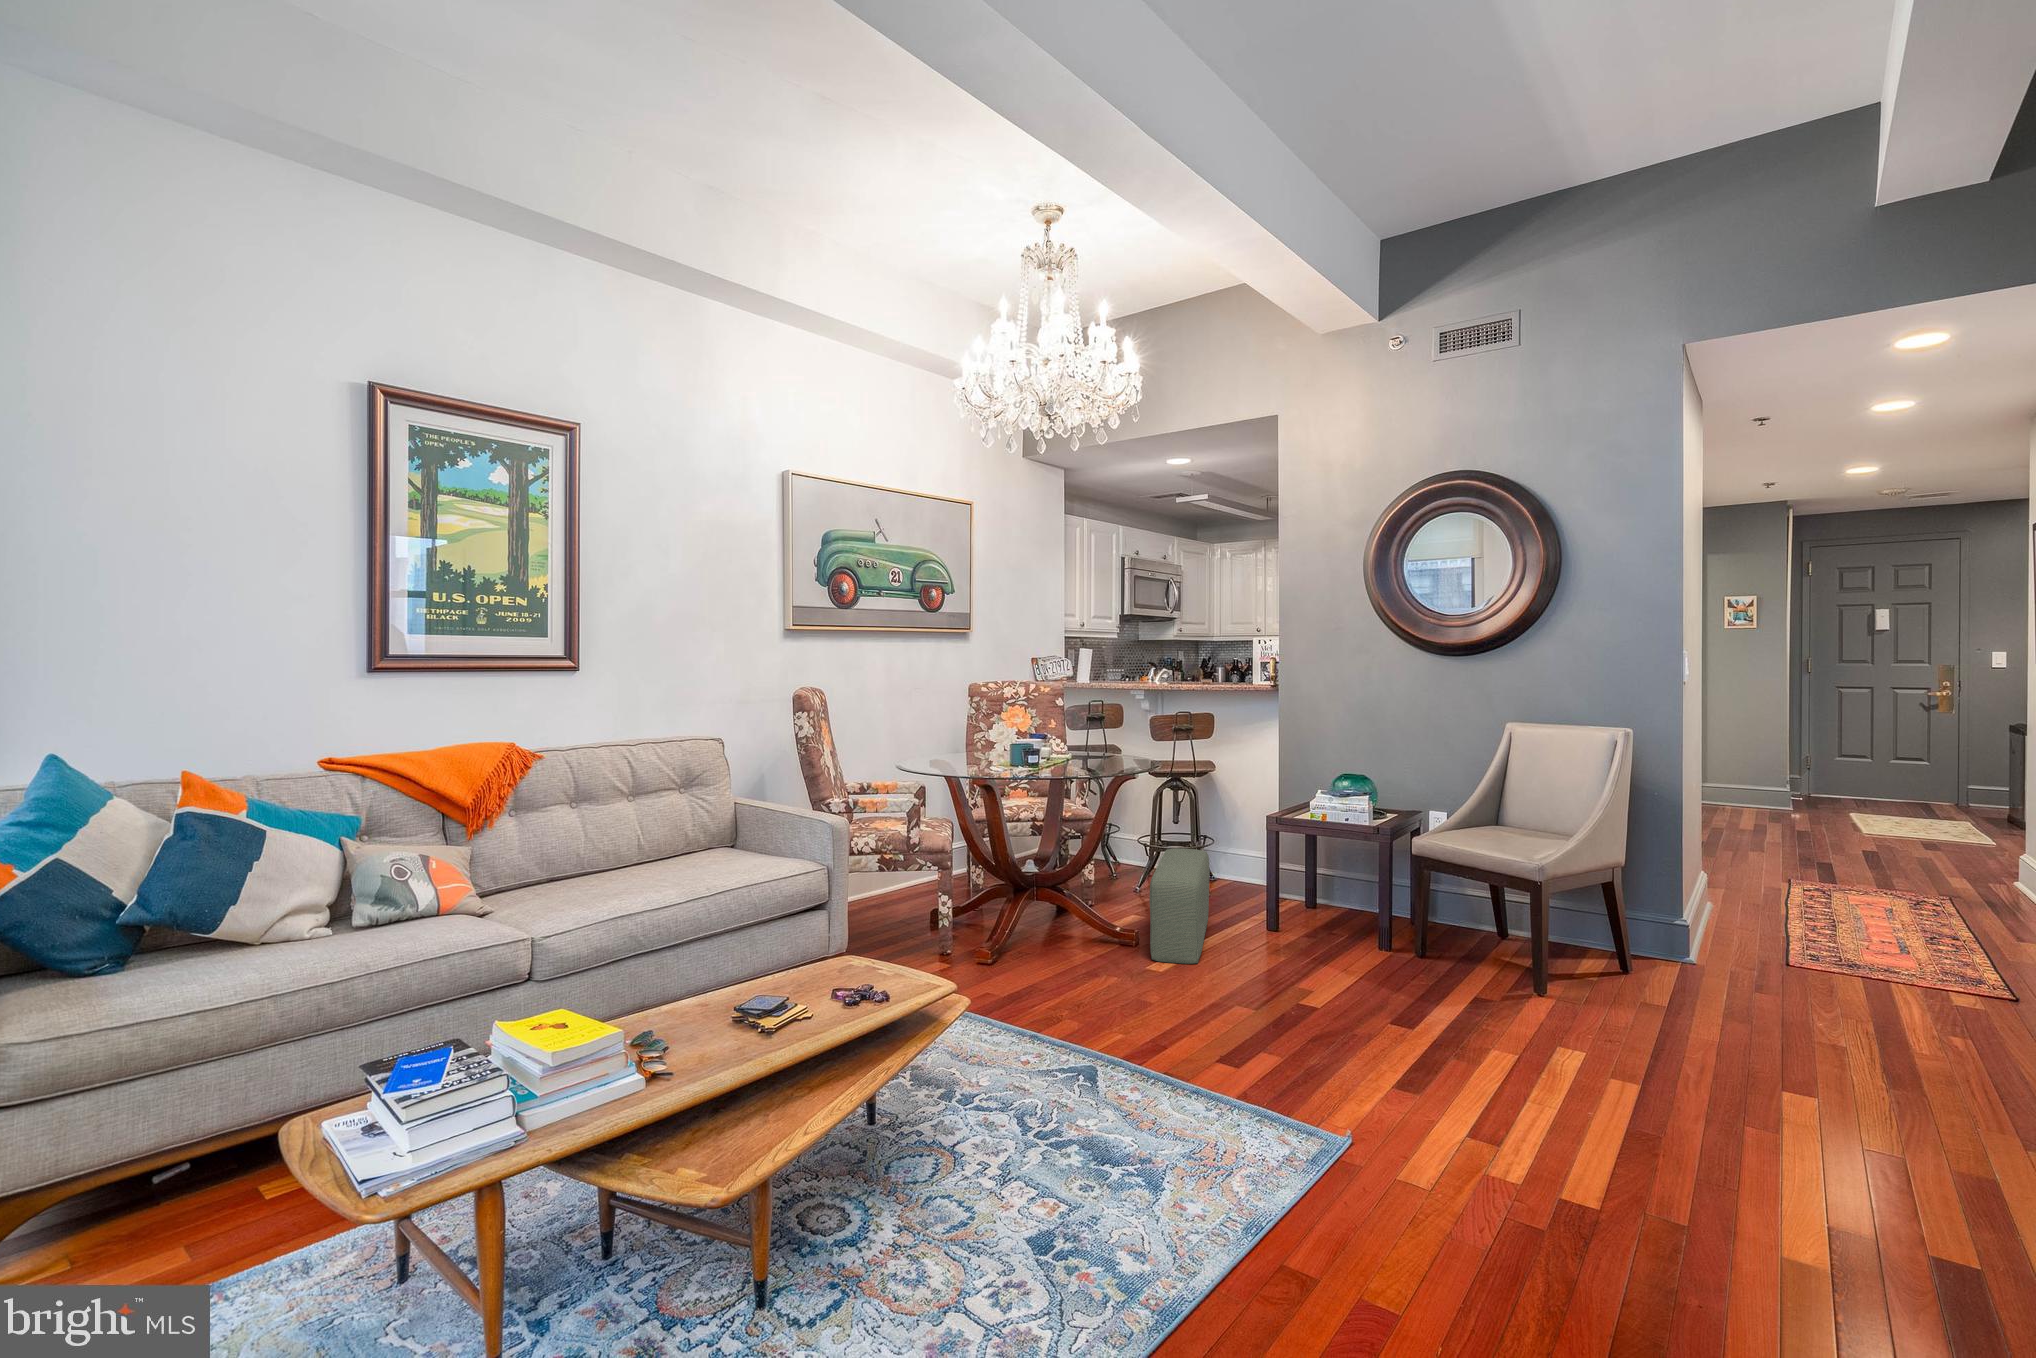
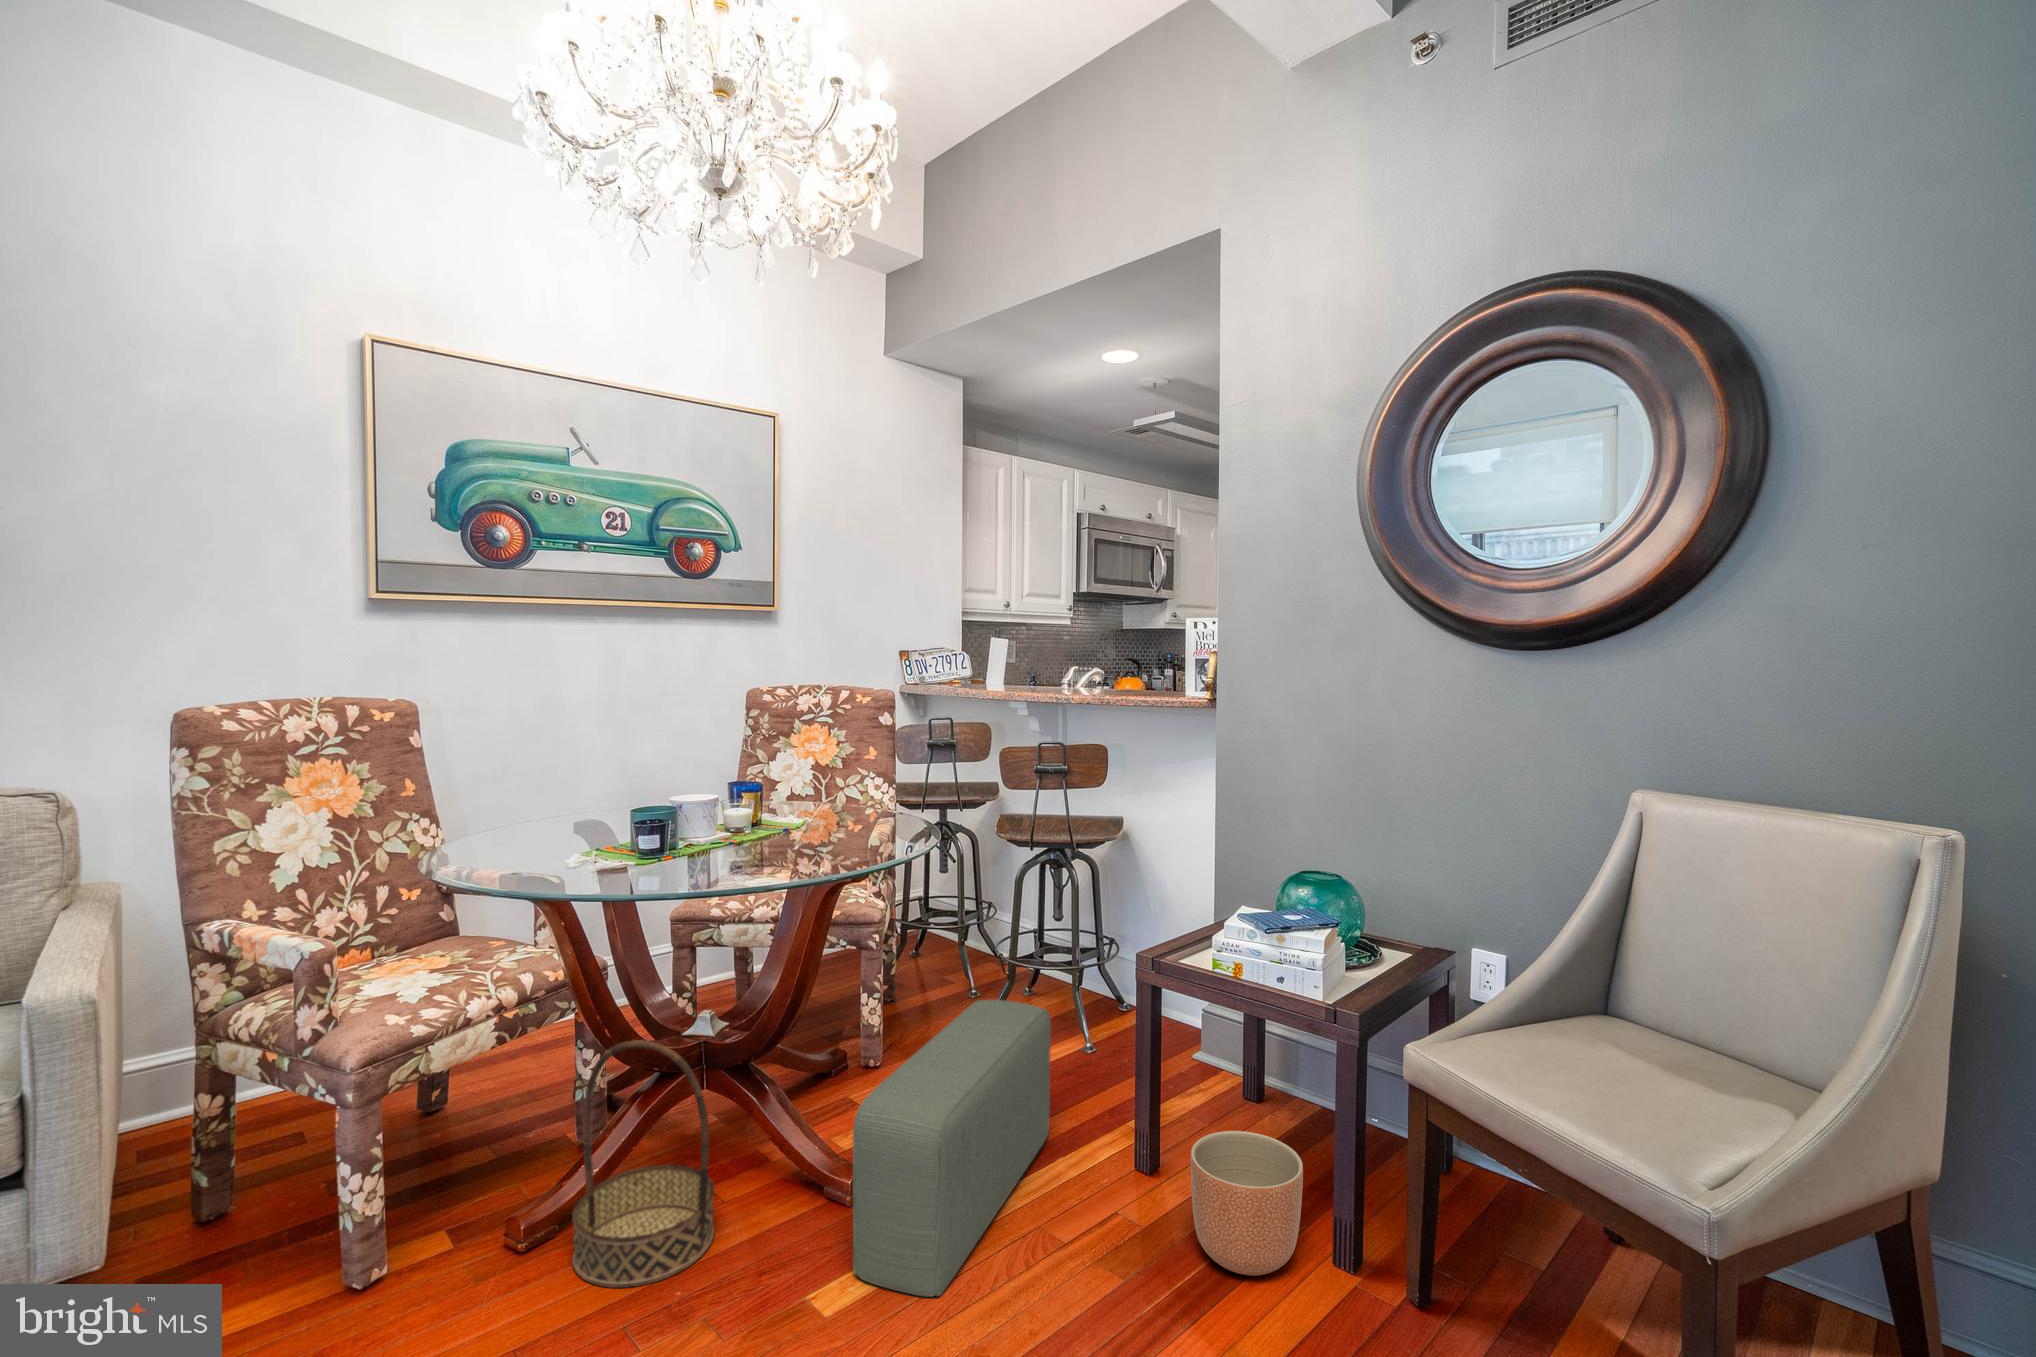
basket: none [1003,854,1074,967] -> present [572,1040,714,1288]
planter: none [1303,896,1359,954] -> present [1191,1131,1303,1276]

